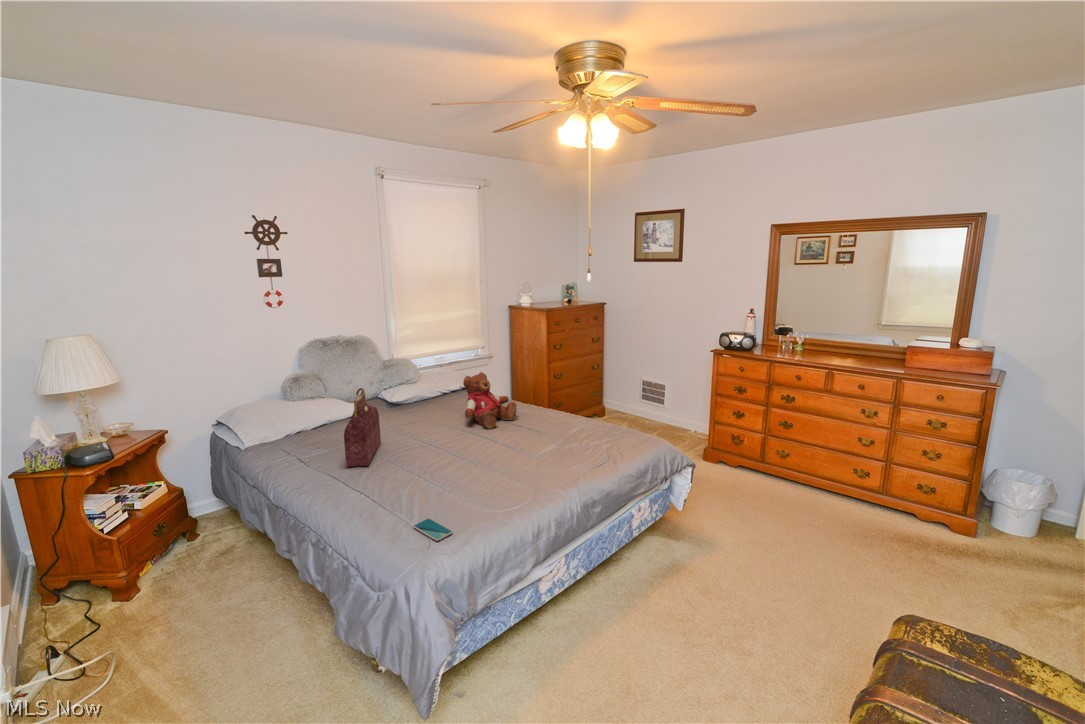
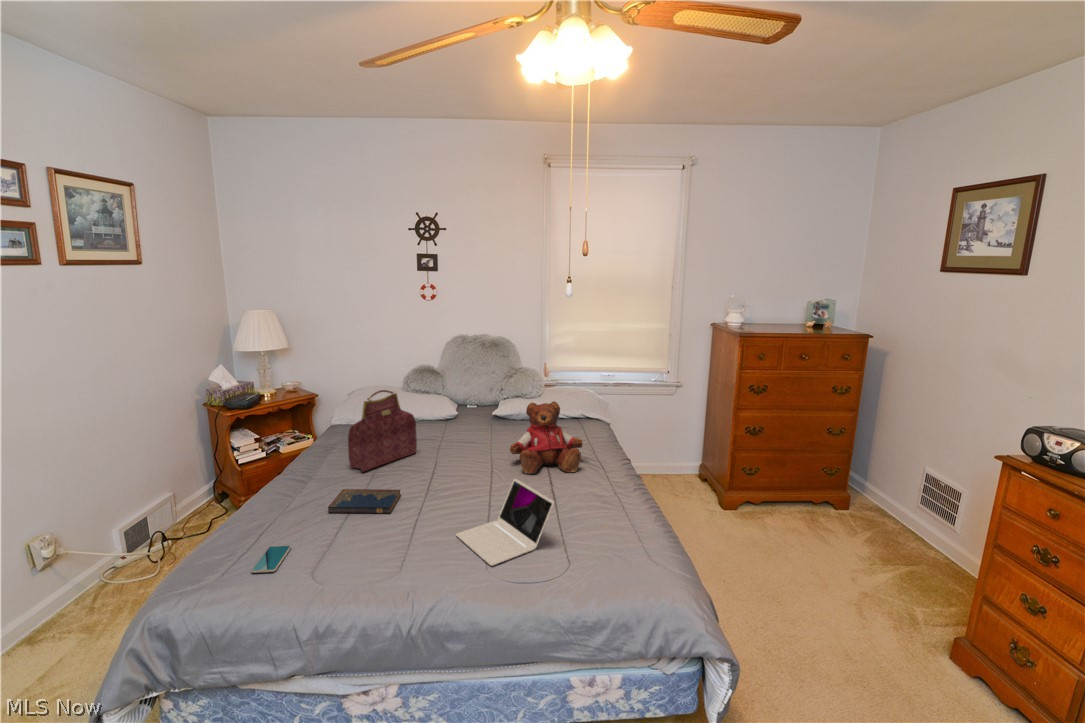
laptop: none [521,421,578,473] -> present [456,479,554,566]
hardcover book: none [387,462,453,495] -> present [328,489,401,513]

